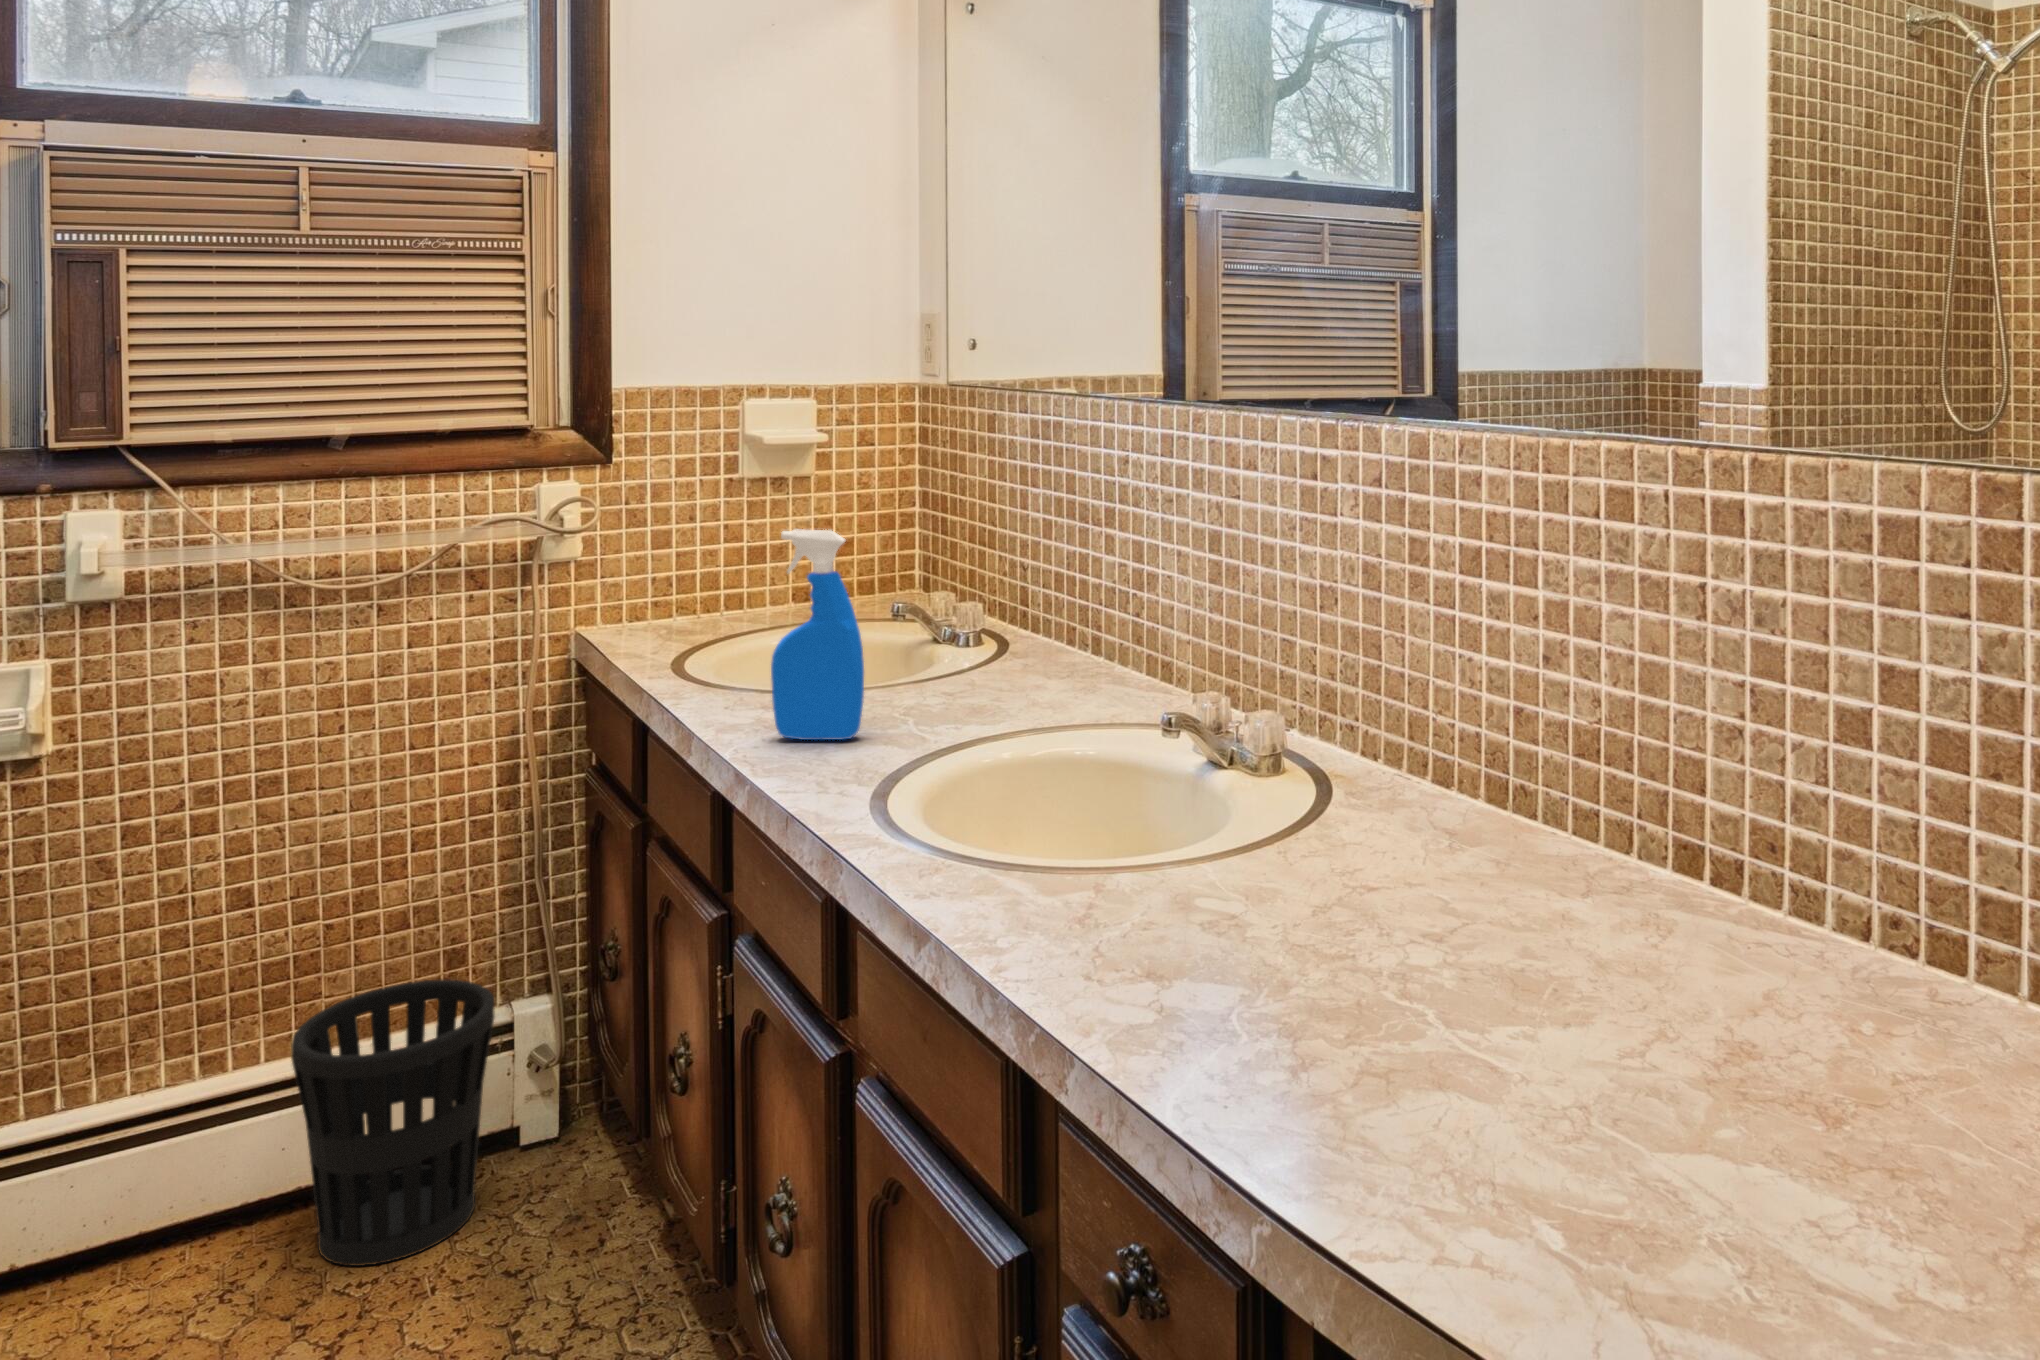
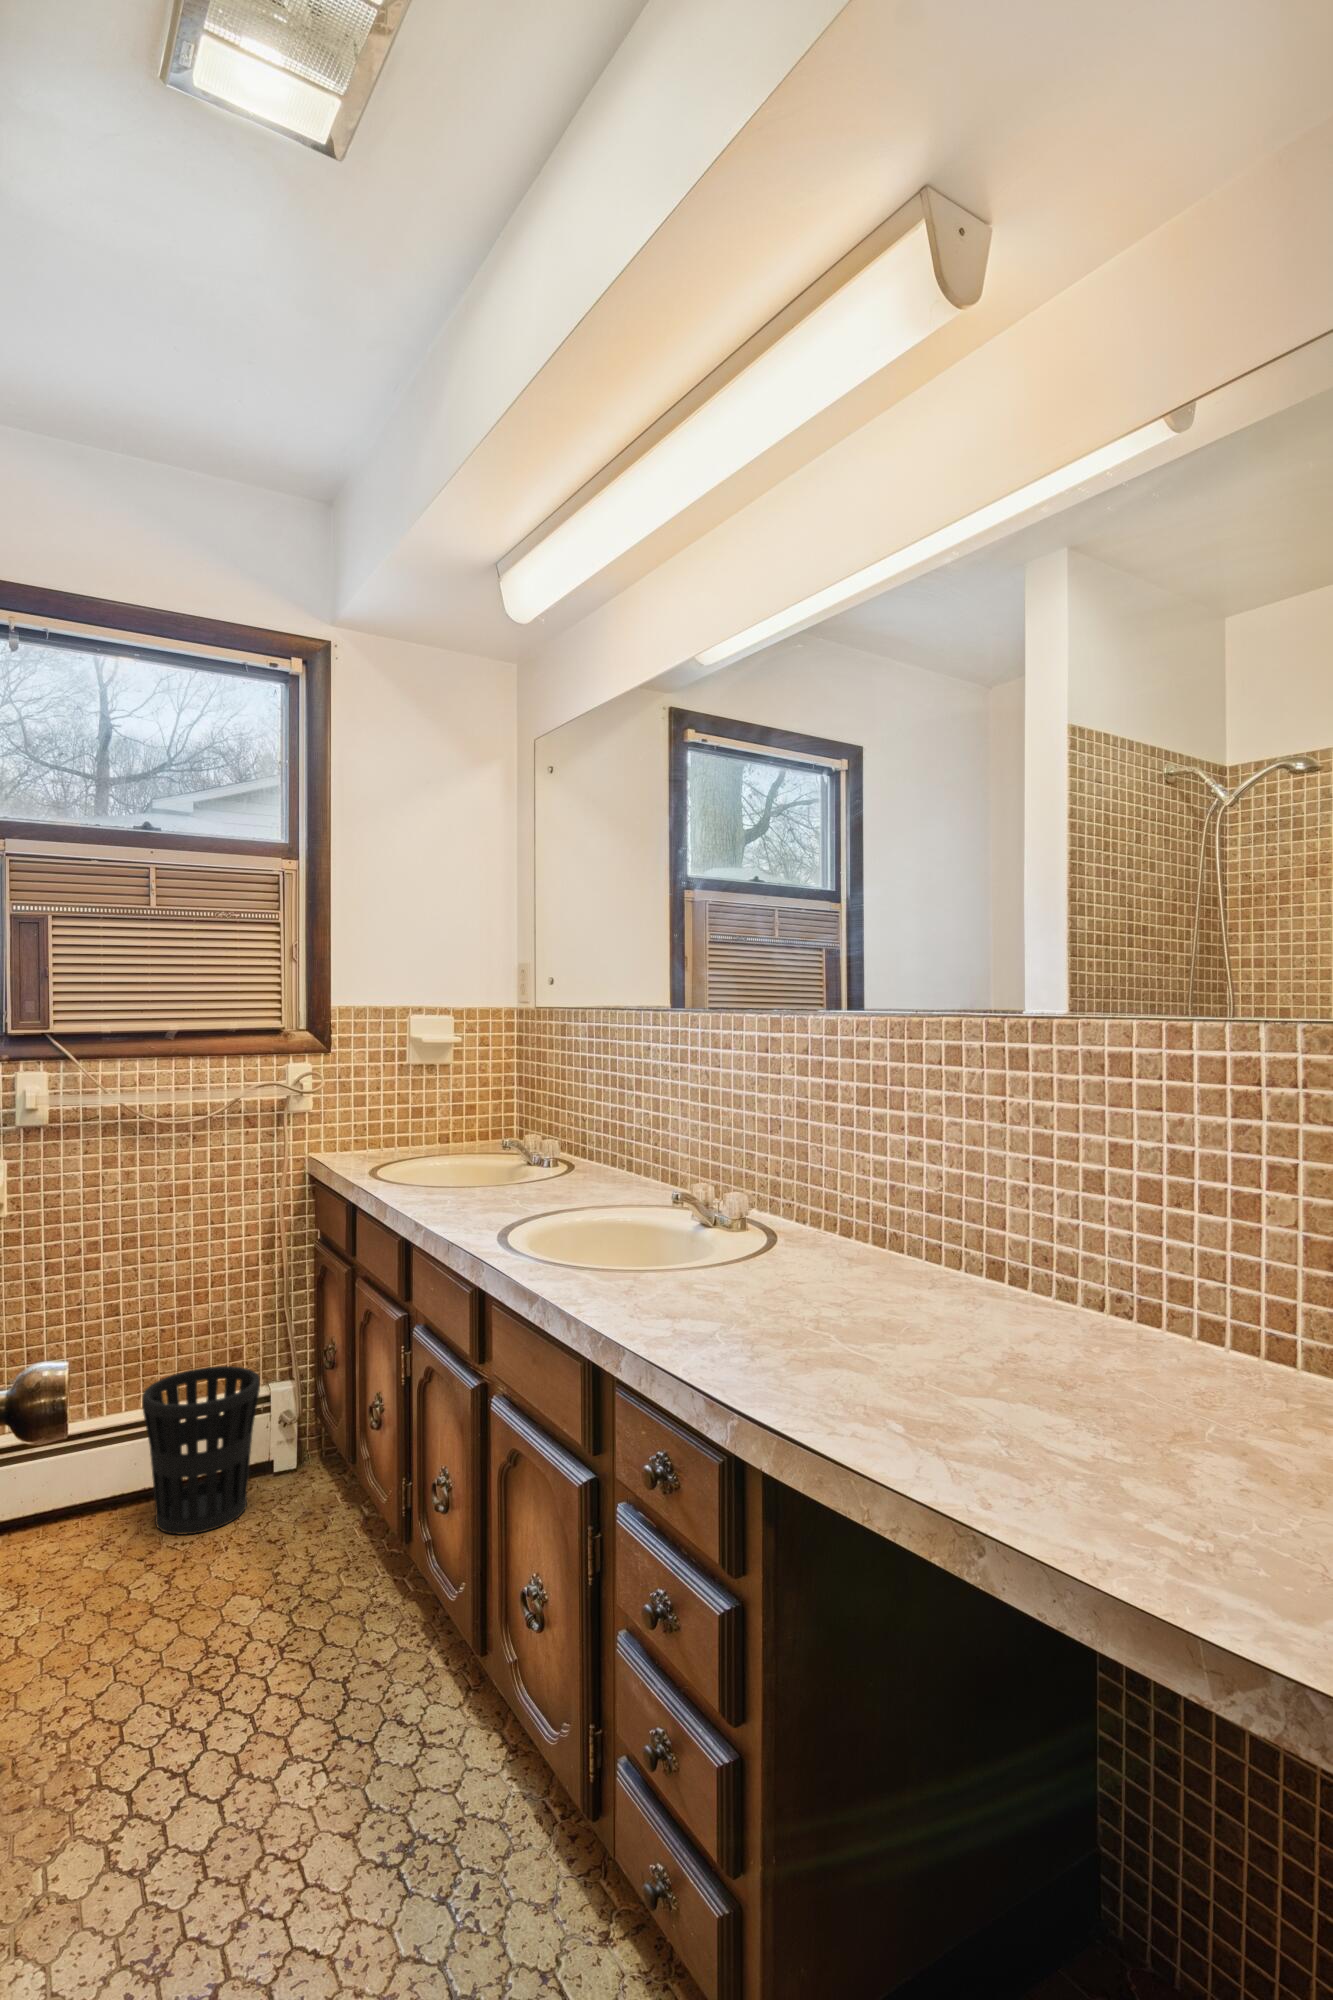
spray bottle: present [771,529,864,740] -> none [436,1080,491,1209]

